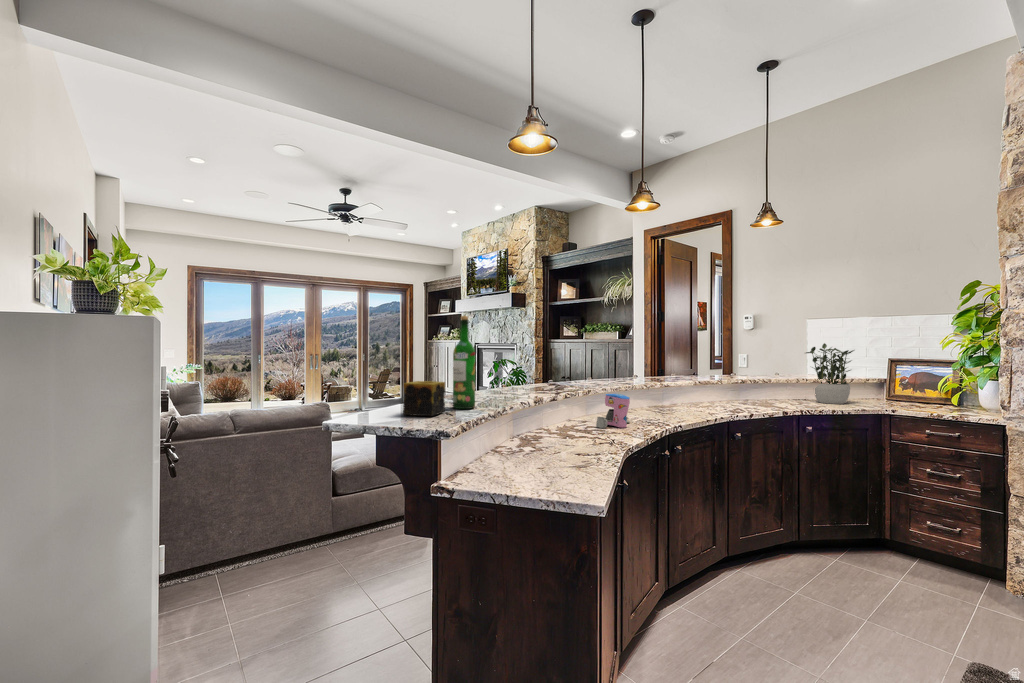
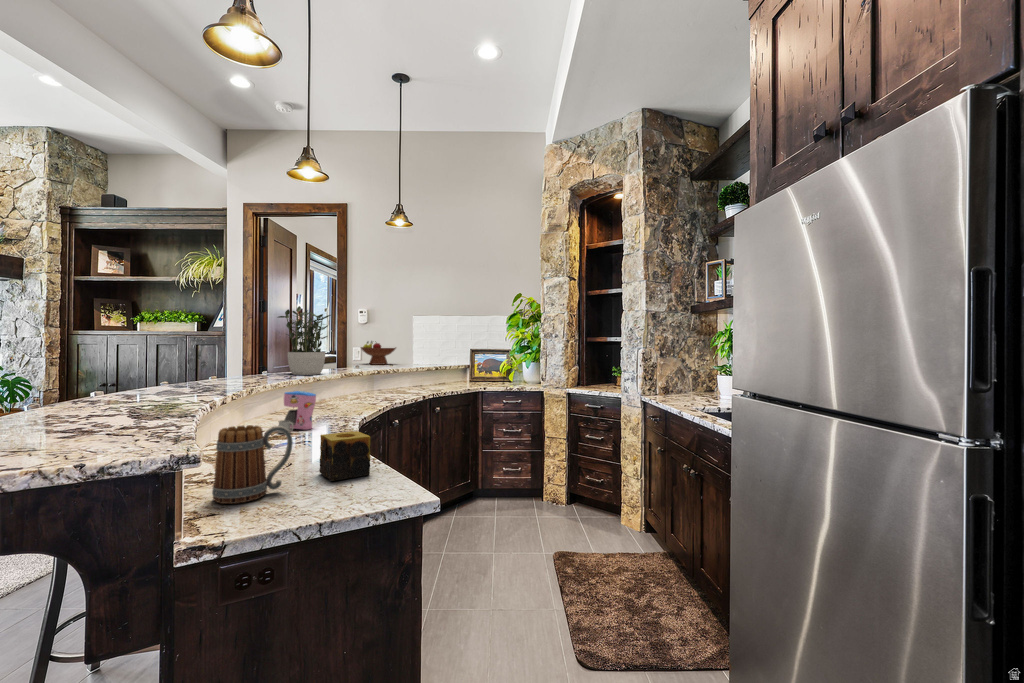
wine bottle: present [453,316,475,409] -> none [119,281,163,429]
potted plant: present [806,343,854,404] -> present [278,306,331,375]
fruit bowl: none [746,347,789,373] -> present [361,341,396,365]
candle: present [403,381,445,416] -> present [319,431,370,481]
mug: none [483,415,533,470] -> present [212,425,293,504]

